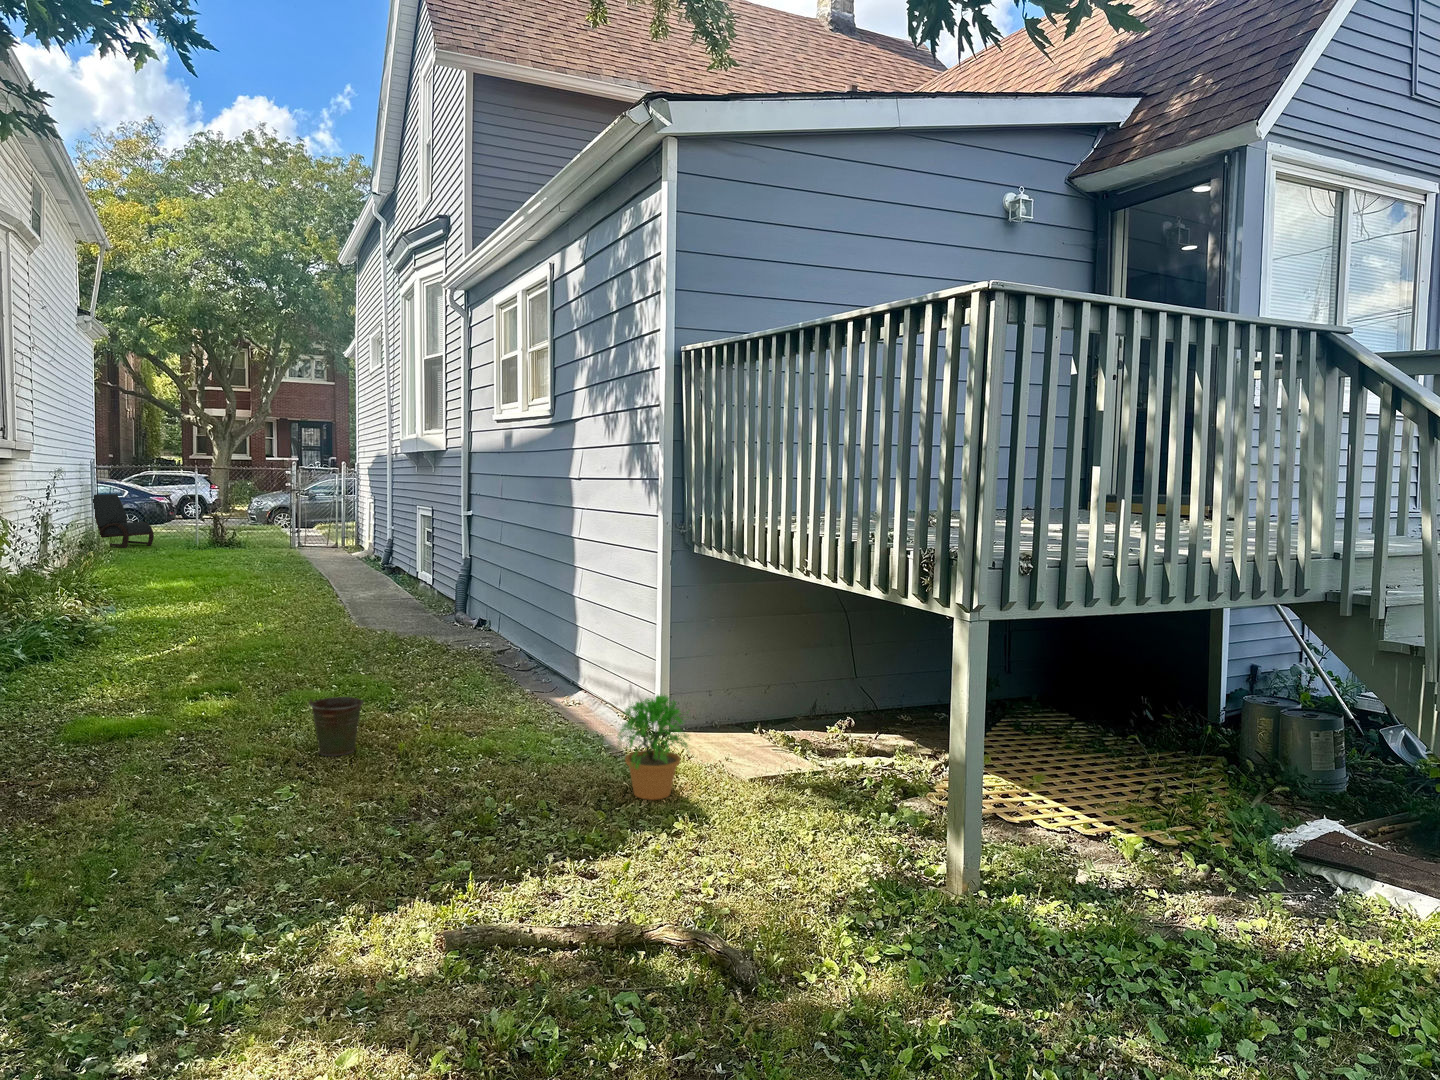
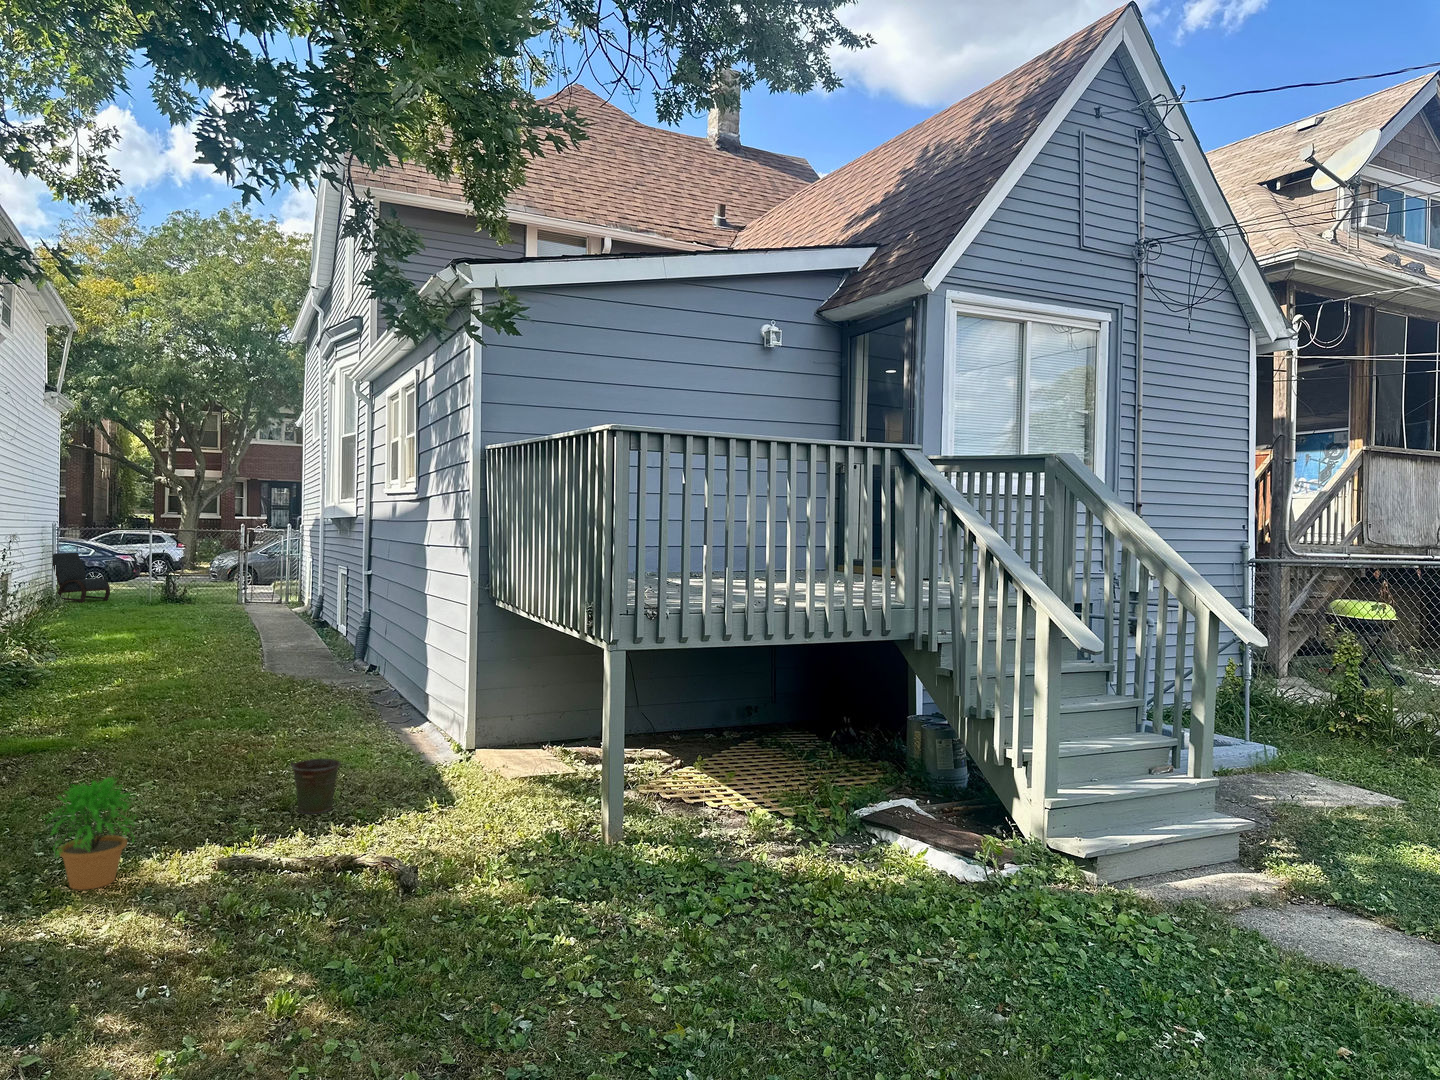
potted plant: present [618,695,688,800] -> present [45,776,134,890]
bucket: present [309,697,364,756] -> present [291,759,341,814]

